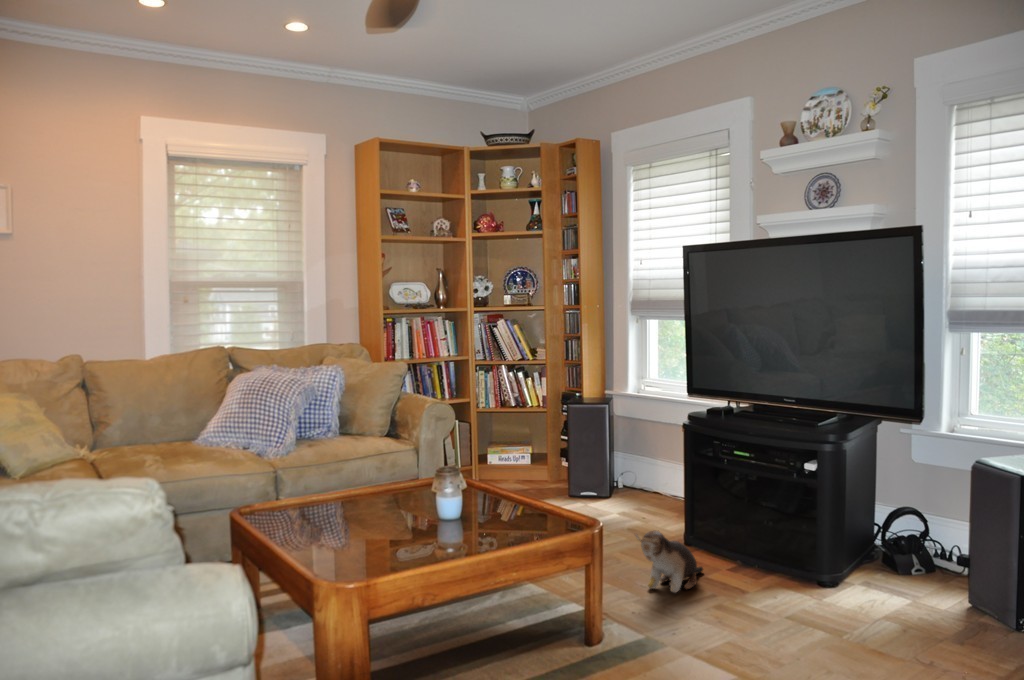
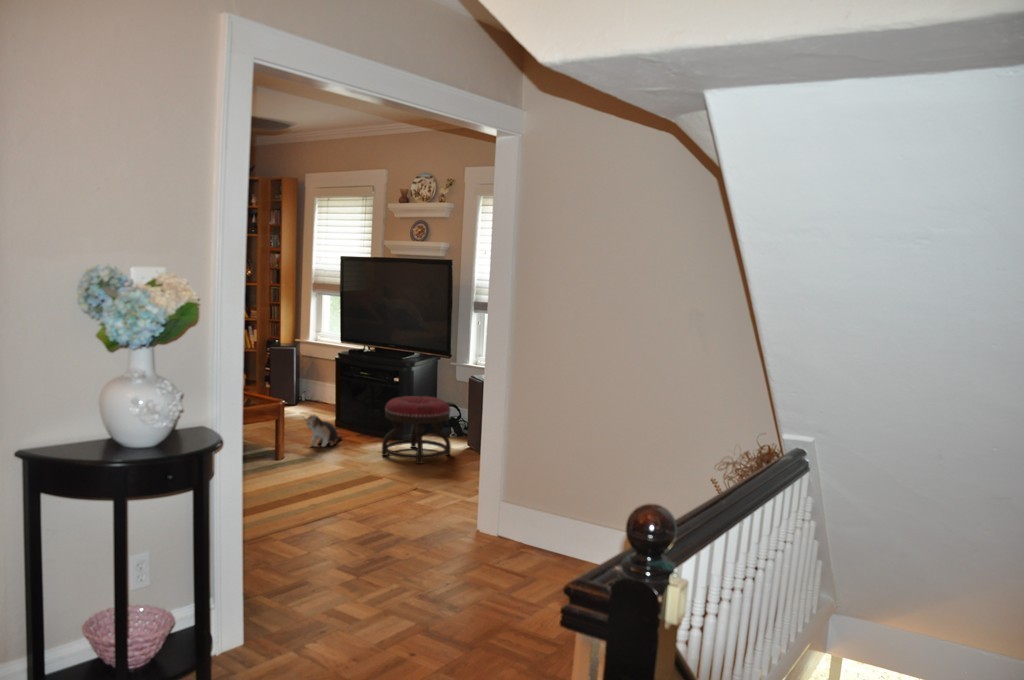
ottoman: none [796,500,951,658] -> present [382,396,451,464]

